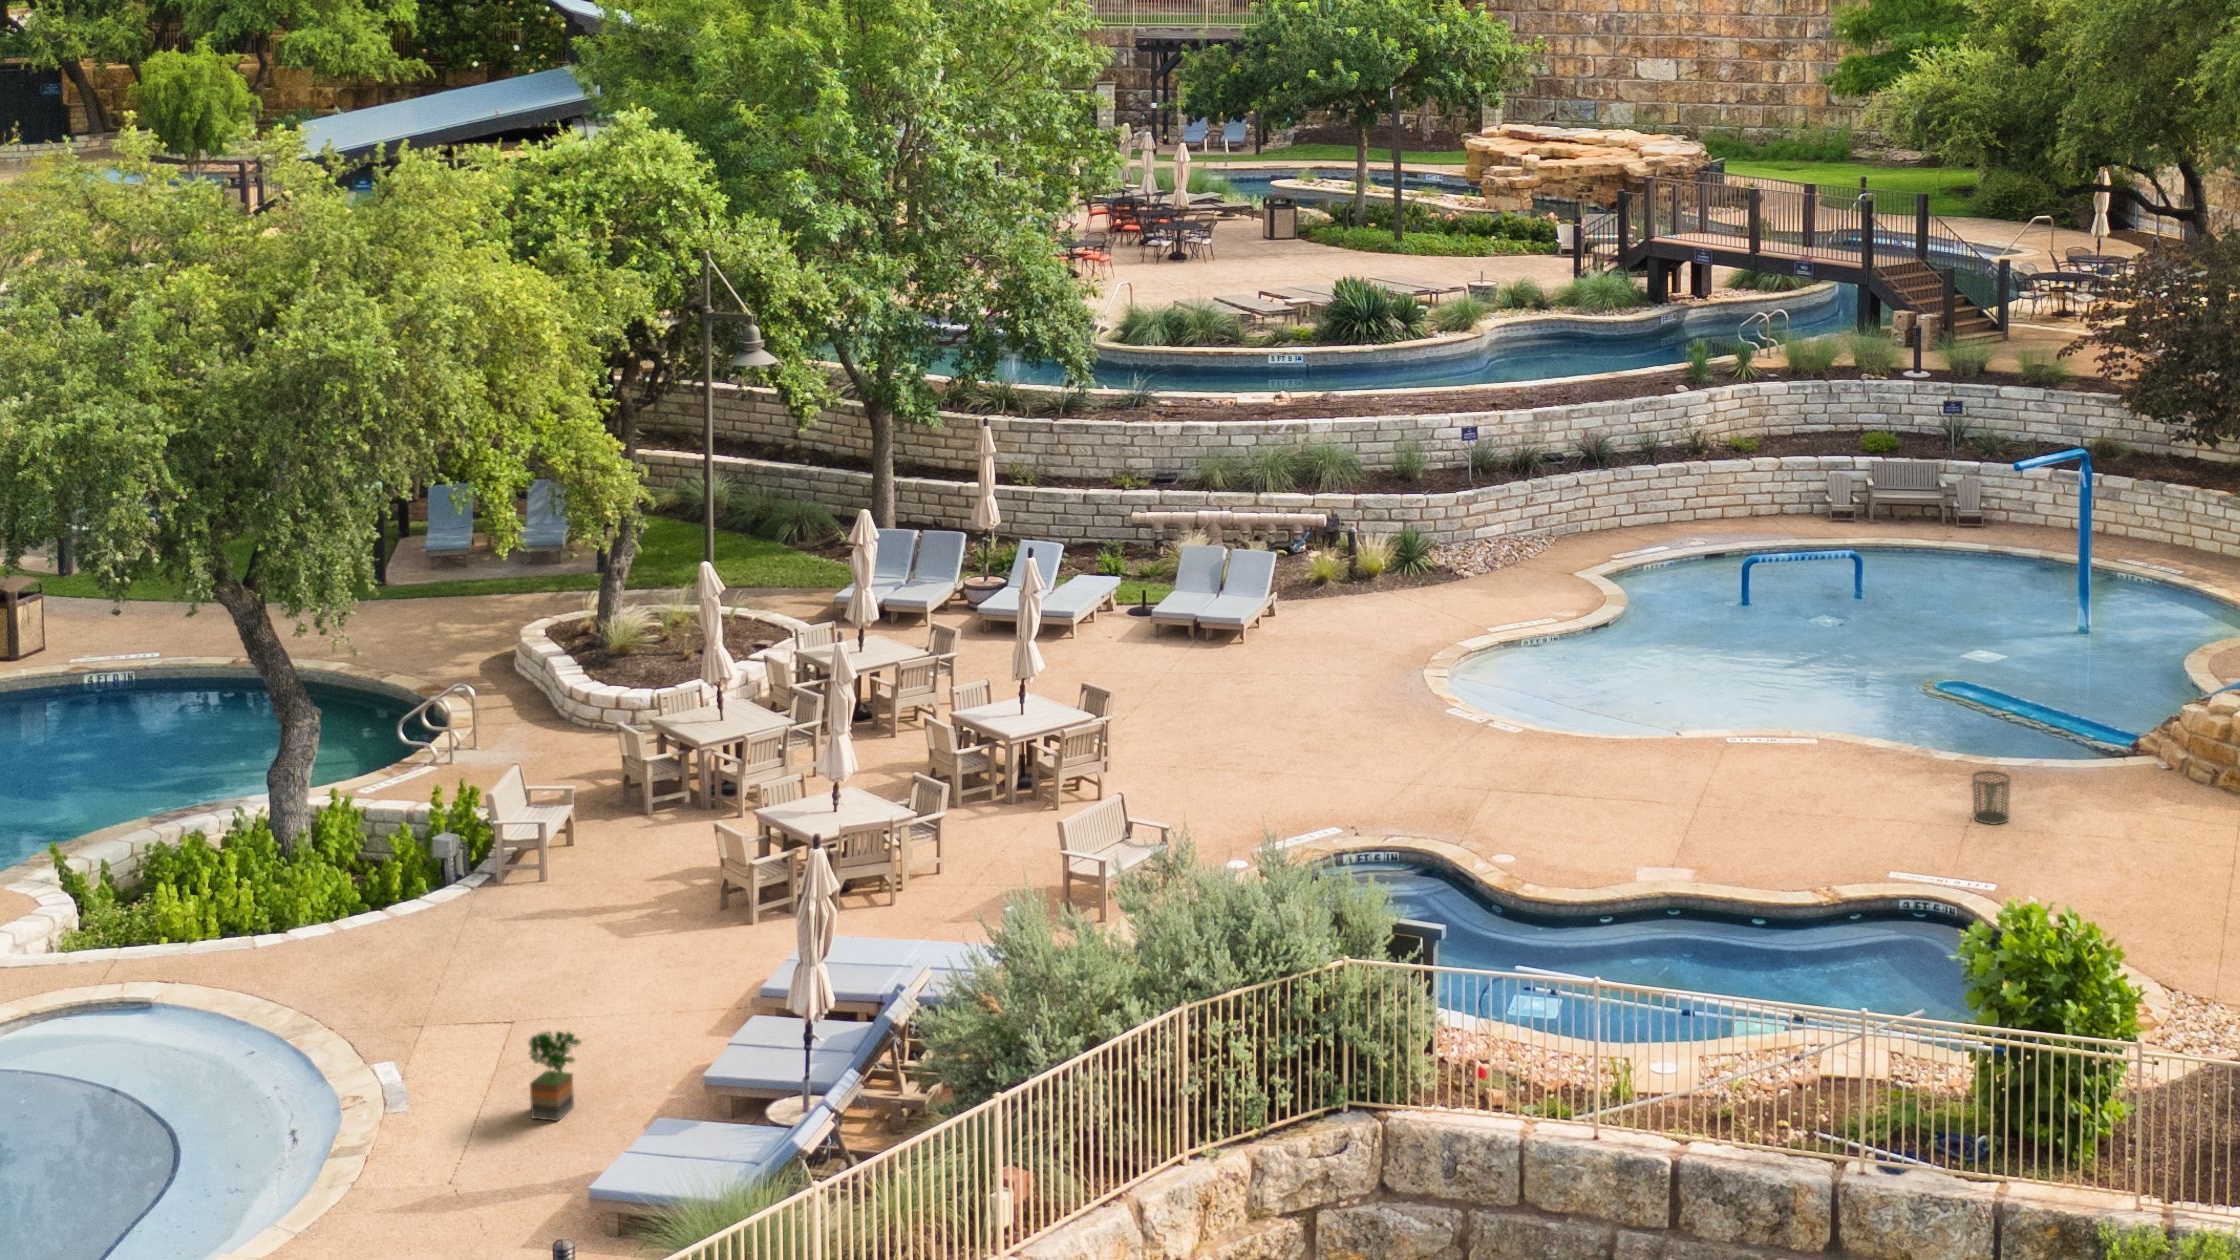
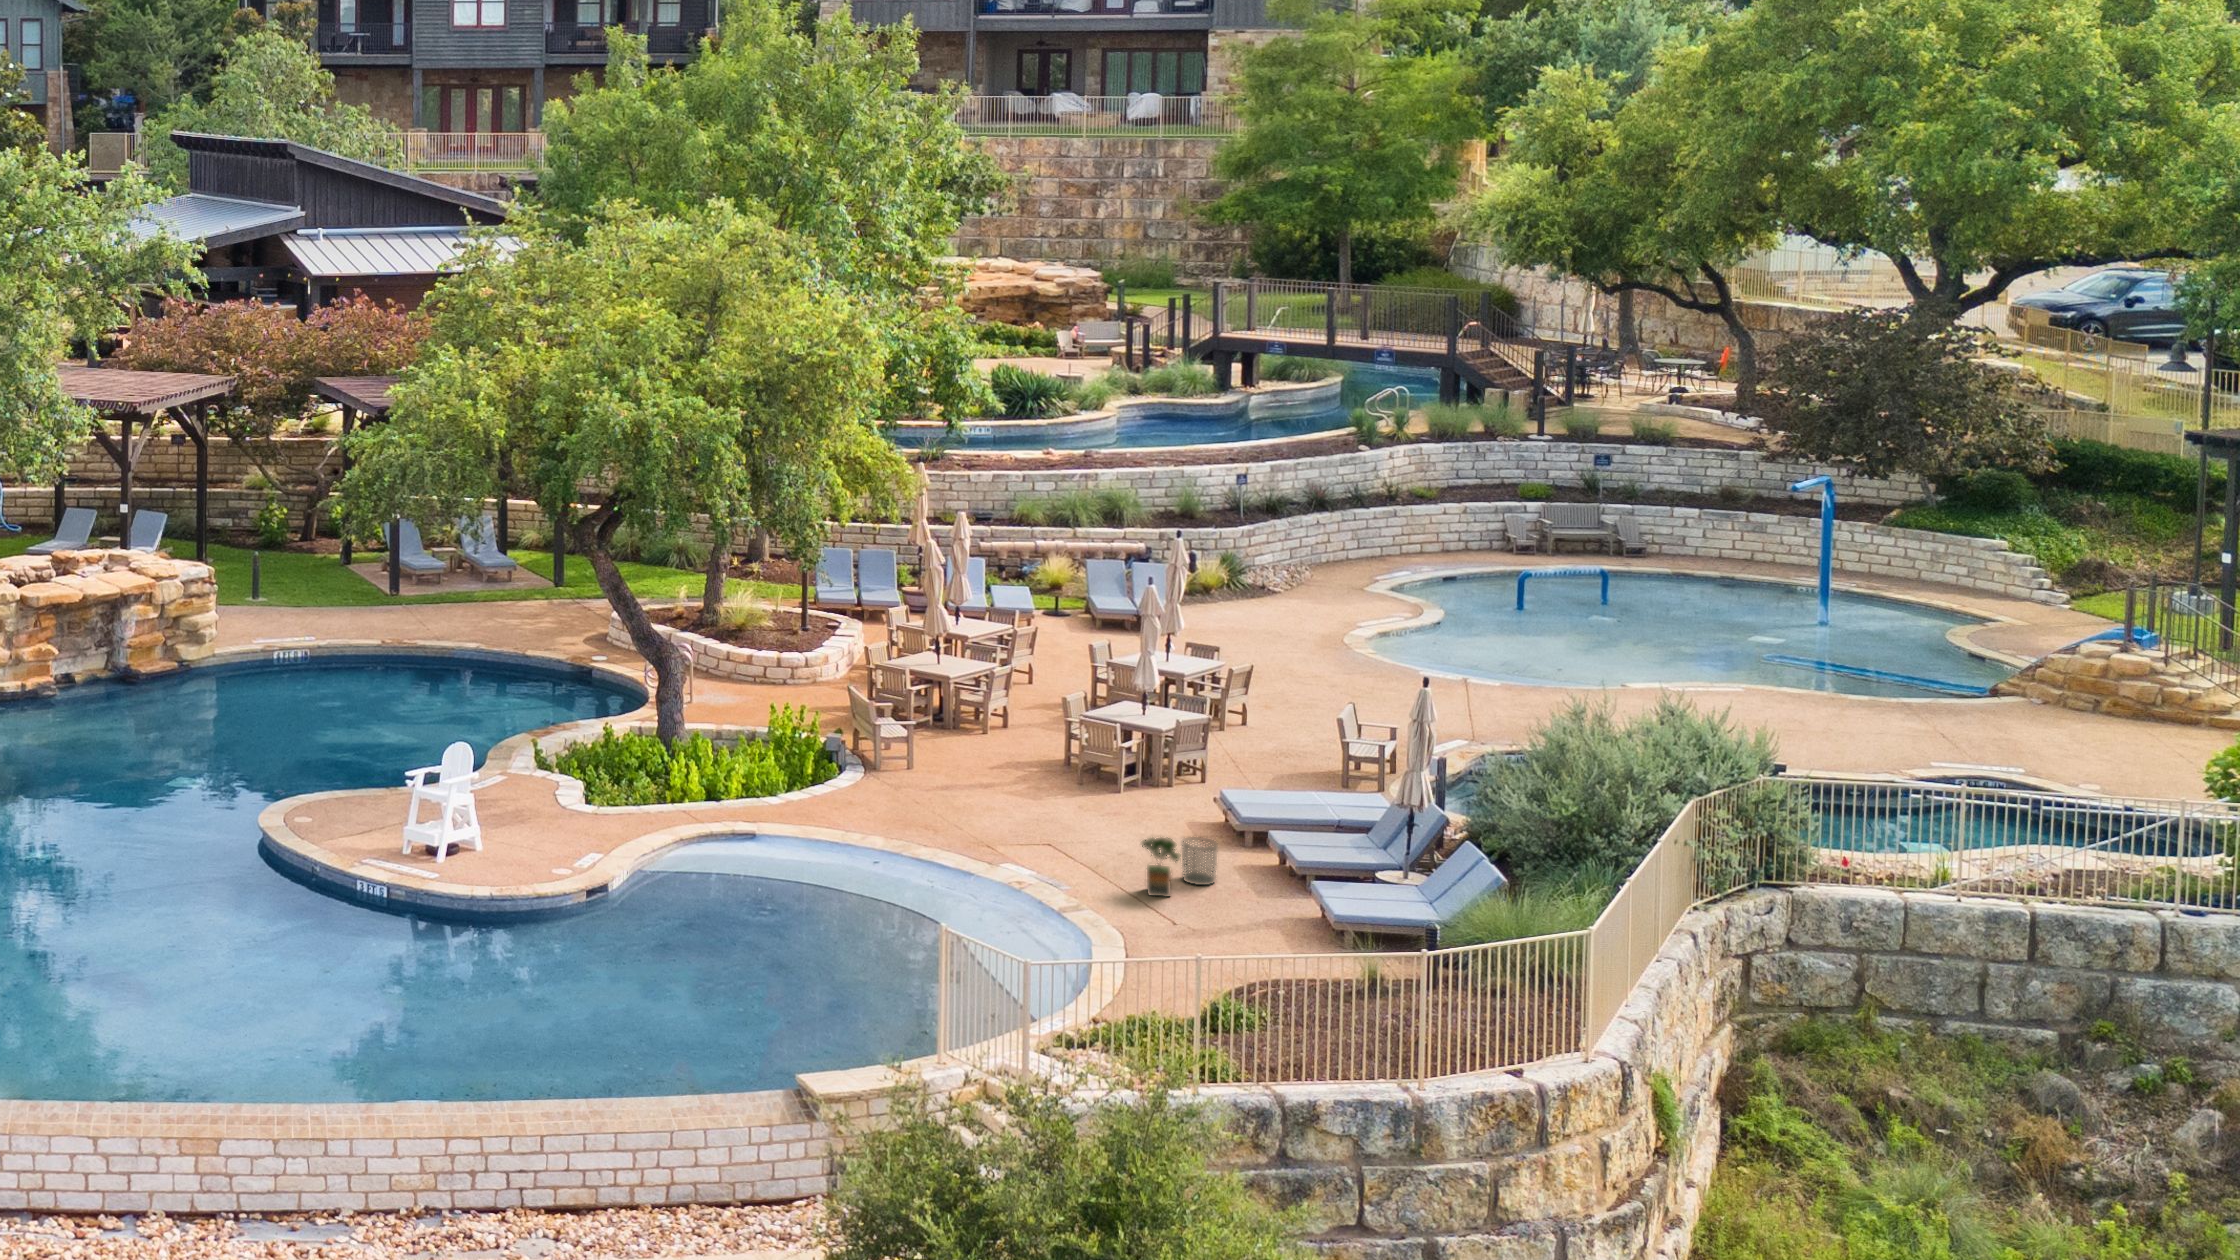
waste bin: present [1972,771,2010,824] -> present [1181,838,1217,885]

